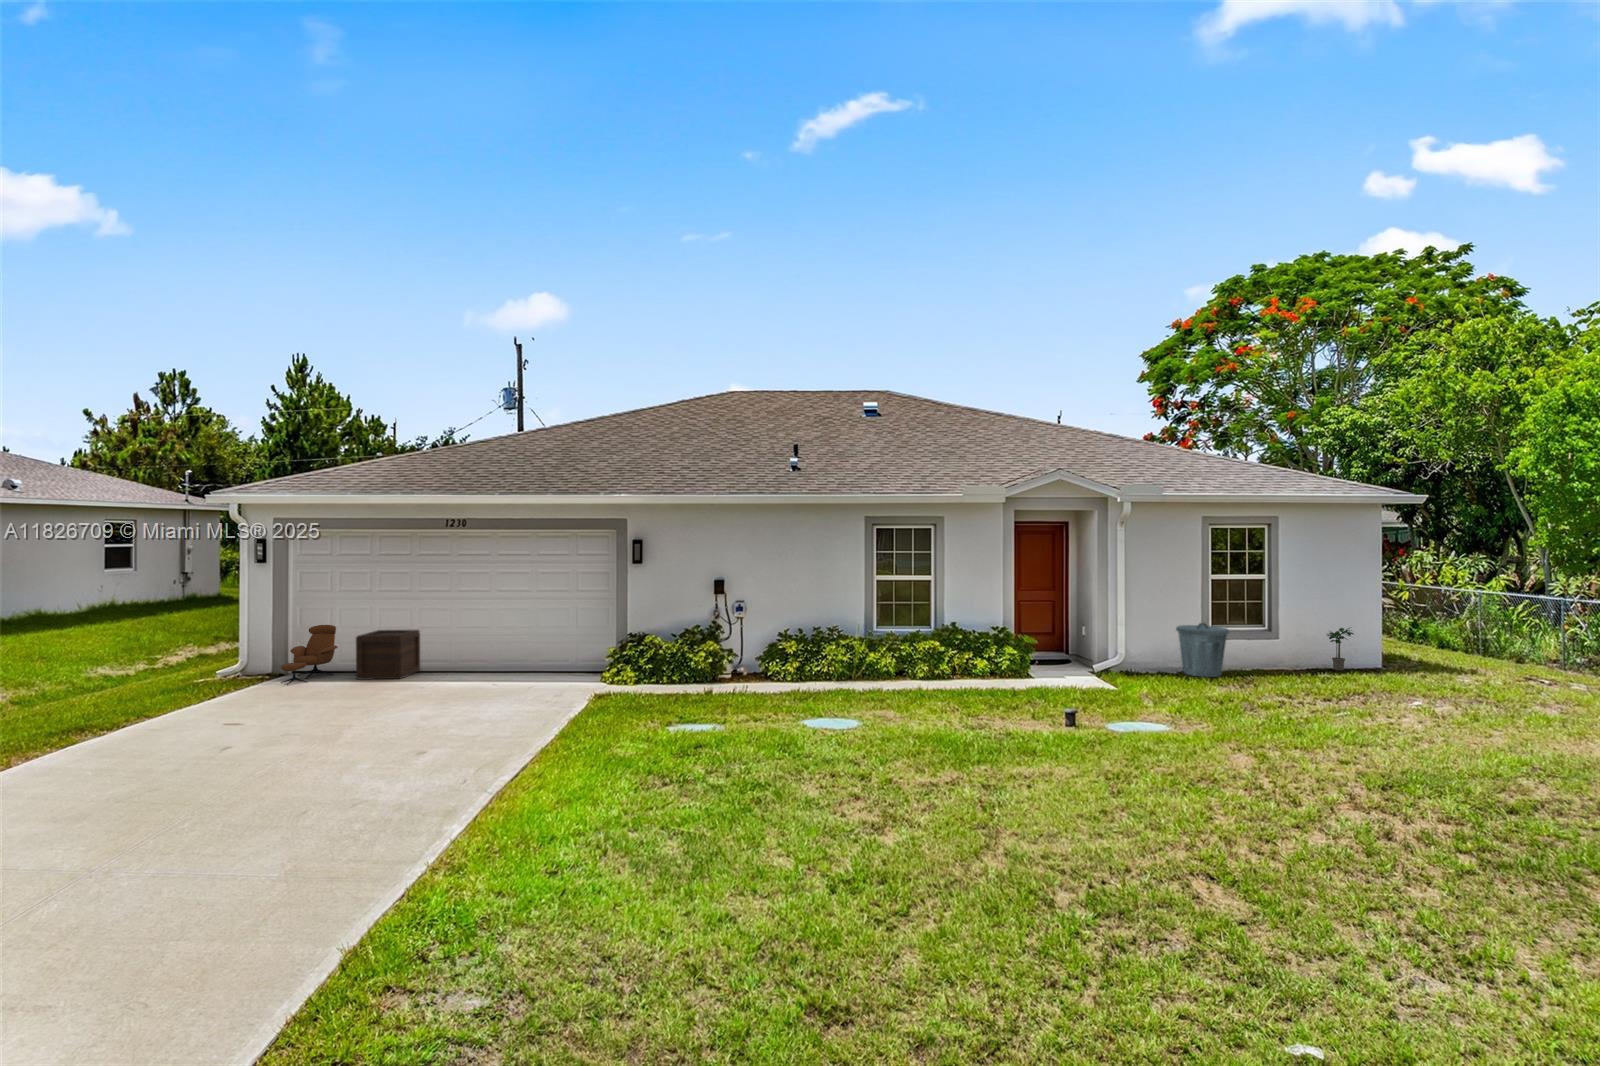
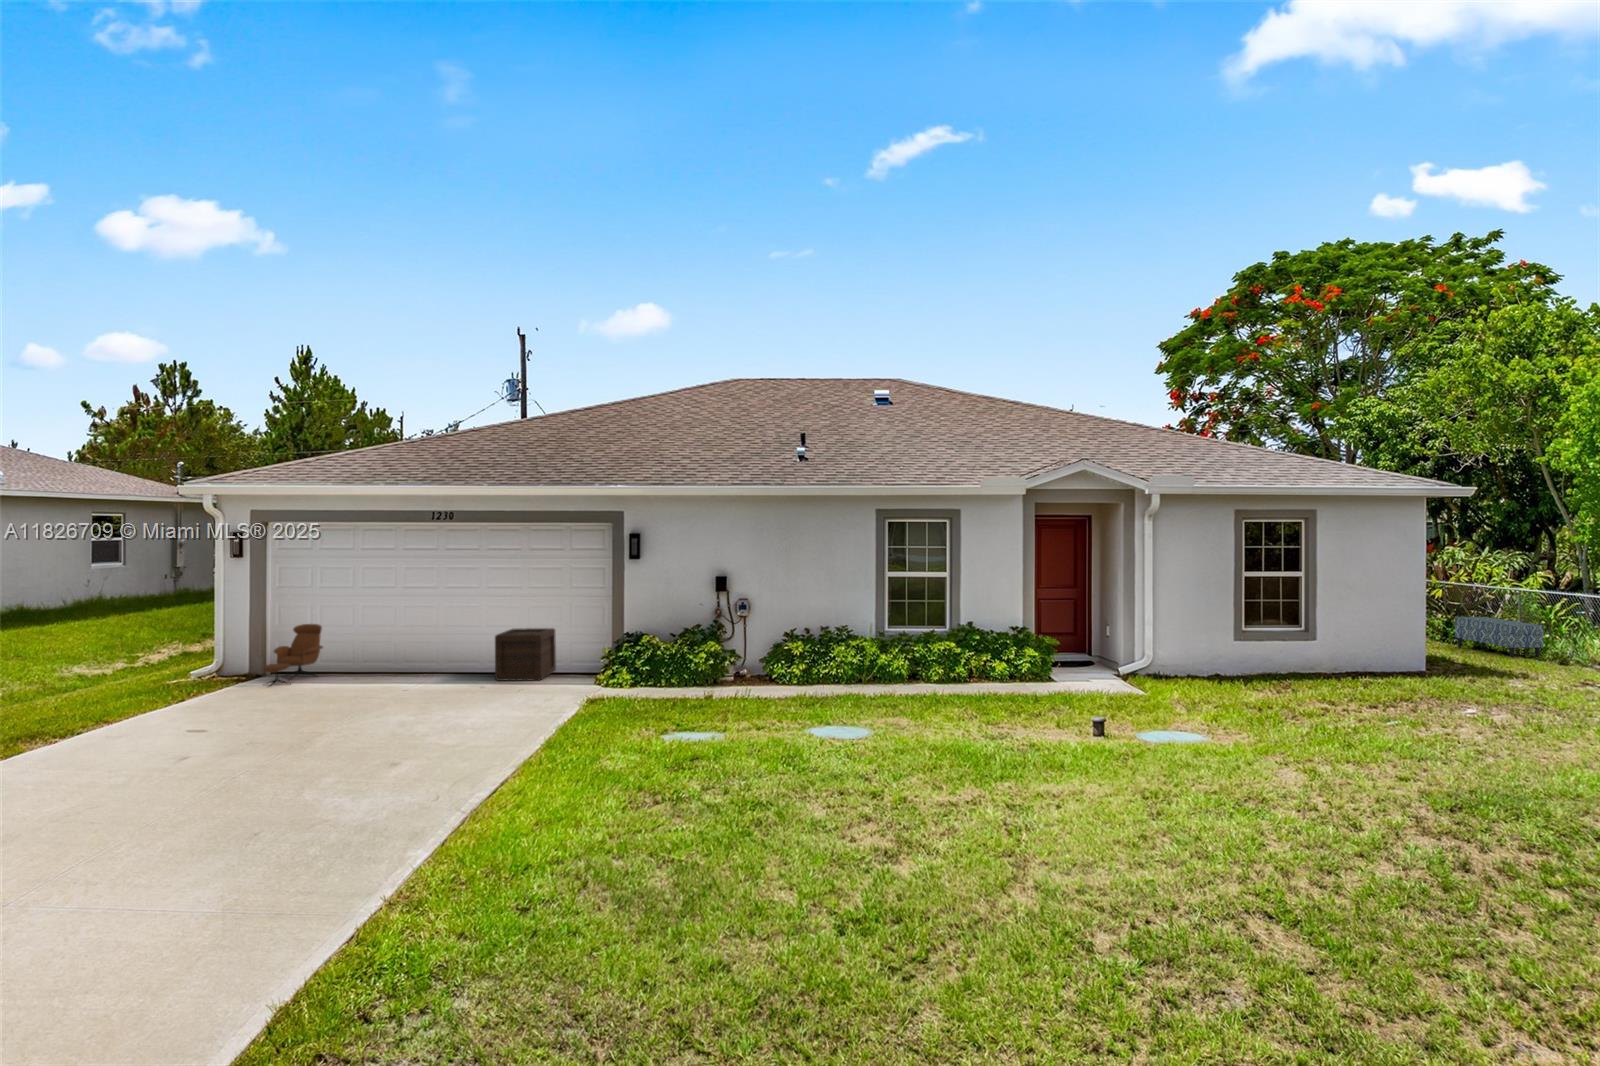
bench: none [1416,617,1498,655] -> present [1455,617,1544,657]
trash can: present [1176,623,1229,677] -> none [1204,624,1261,681]
potted plant: present [1327,627,1354,670] -> none [1363,628,1393,674]
wooden crate: present [356,630,420,679] -> present [495,628,556,681]

